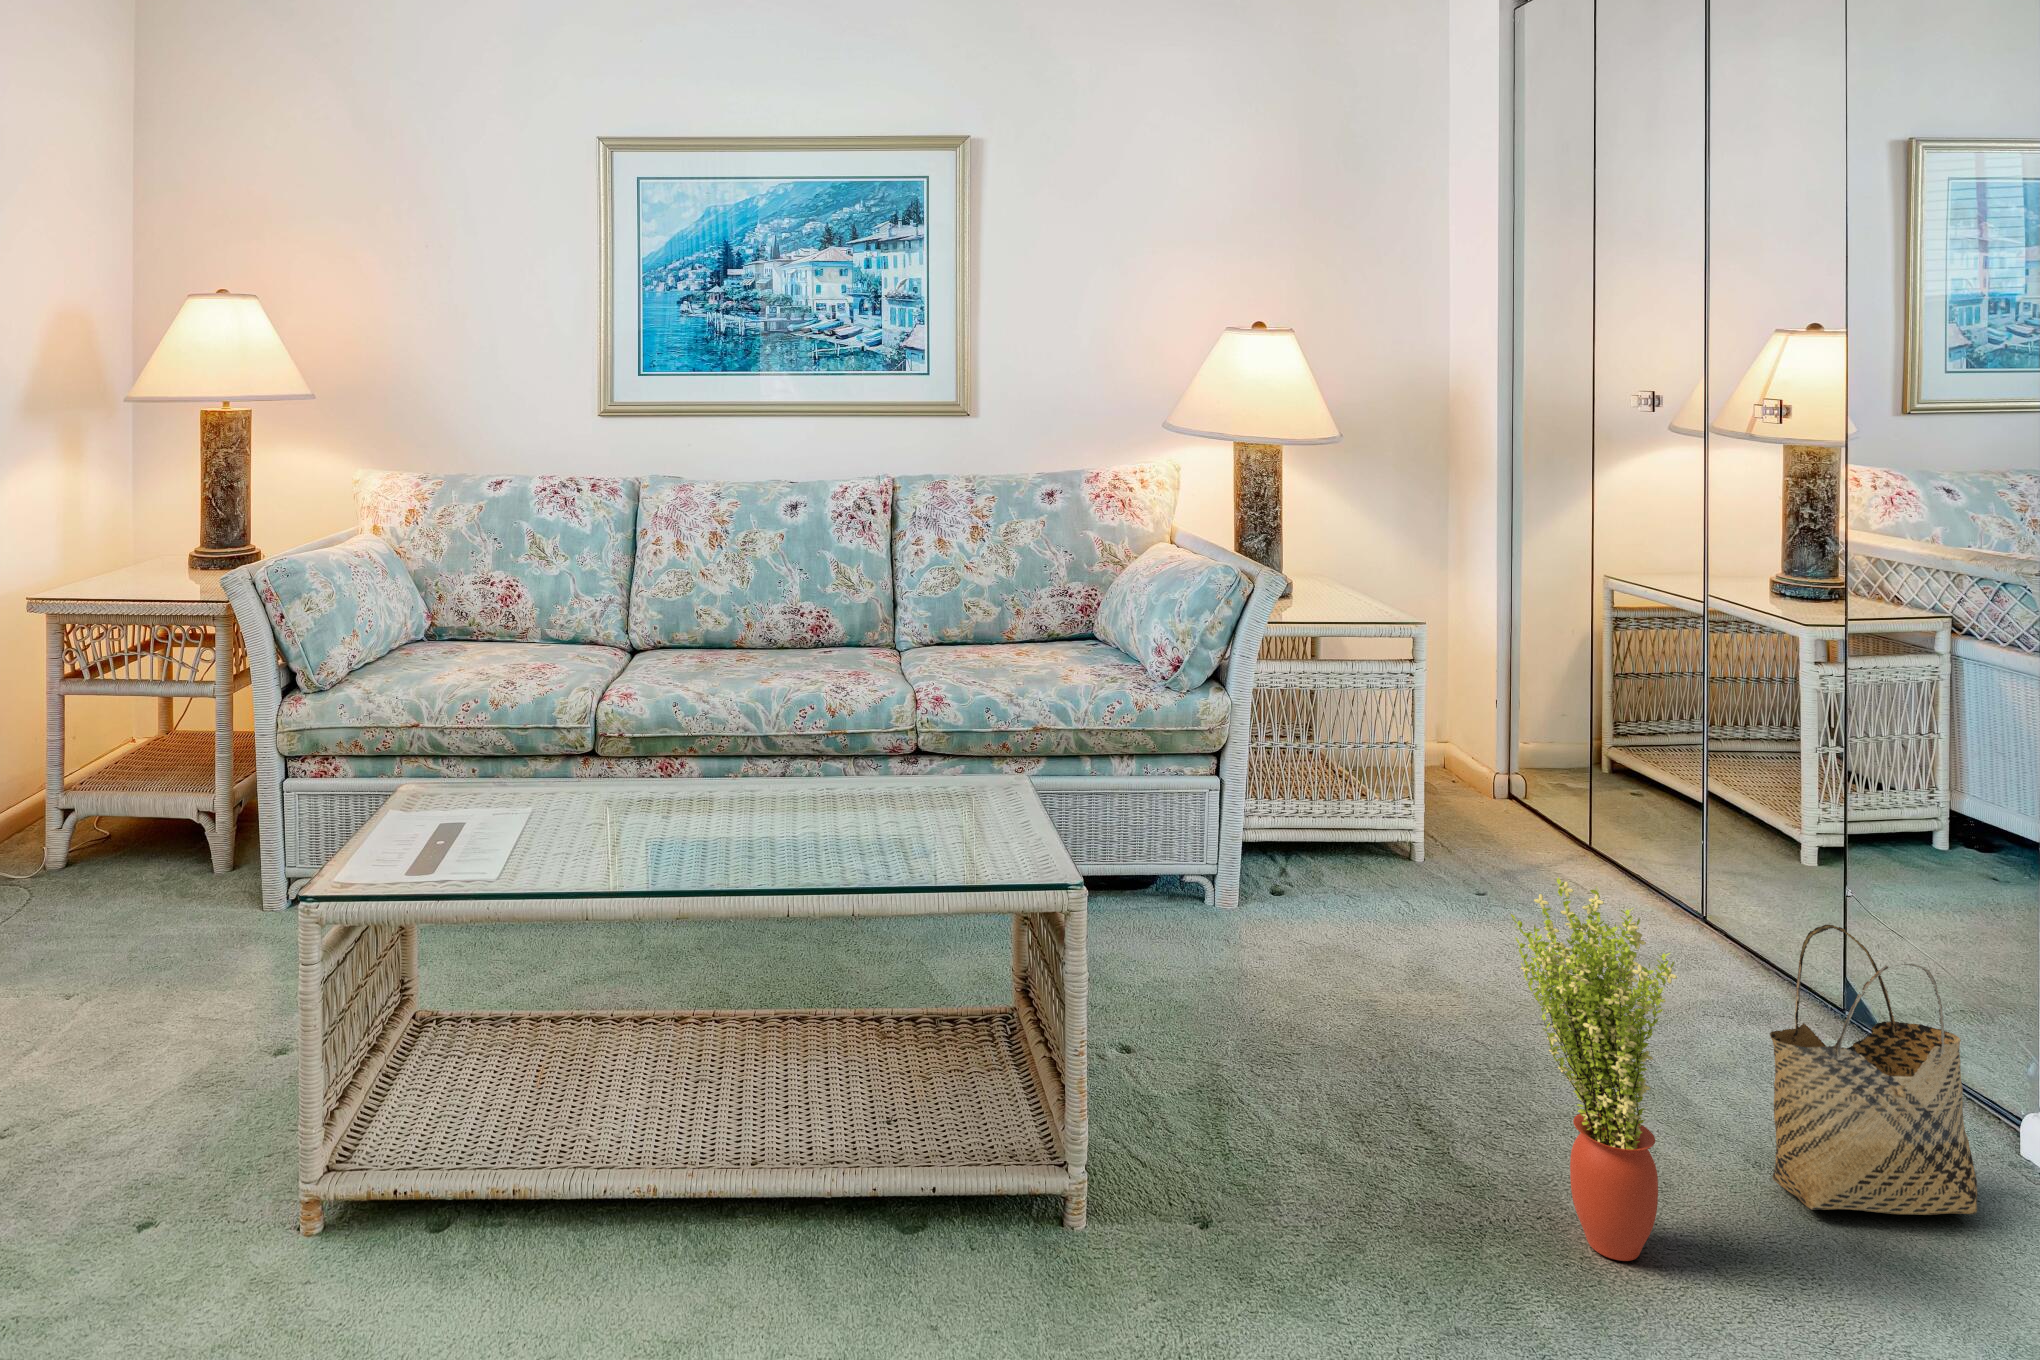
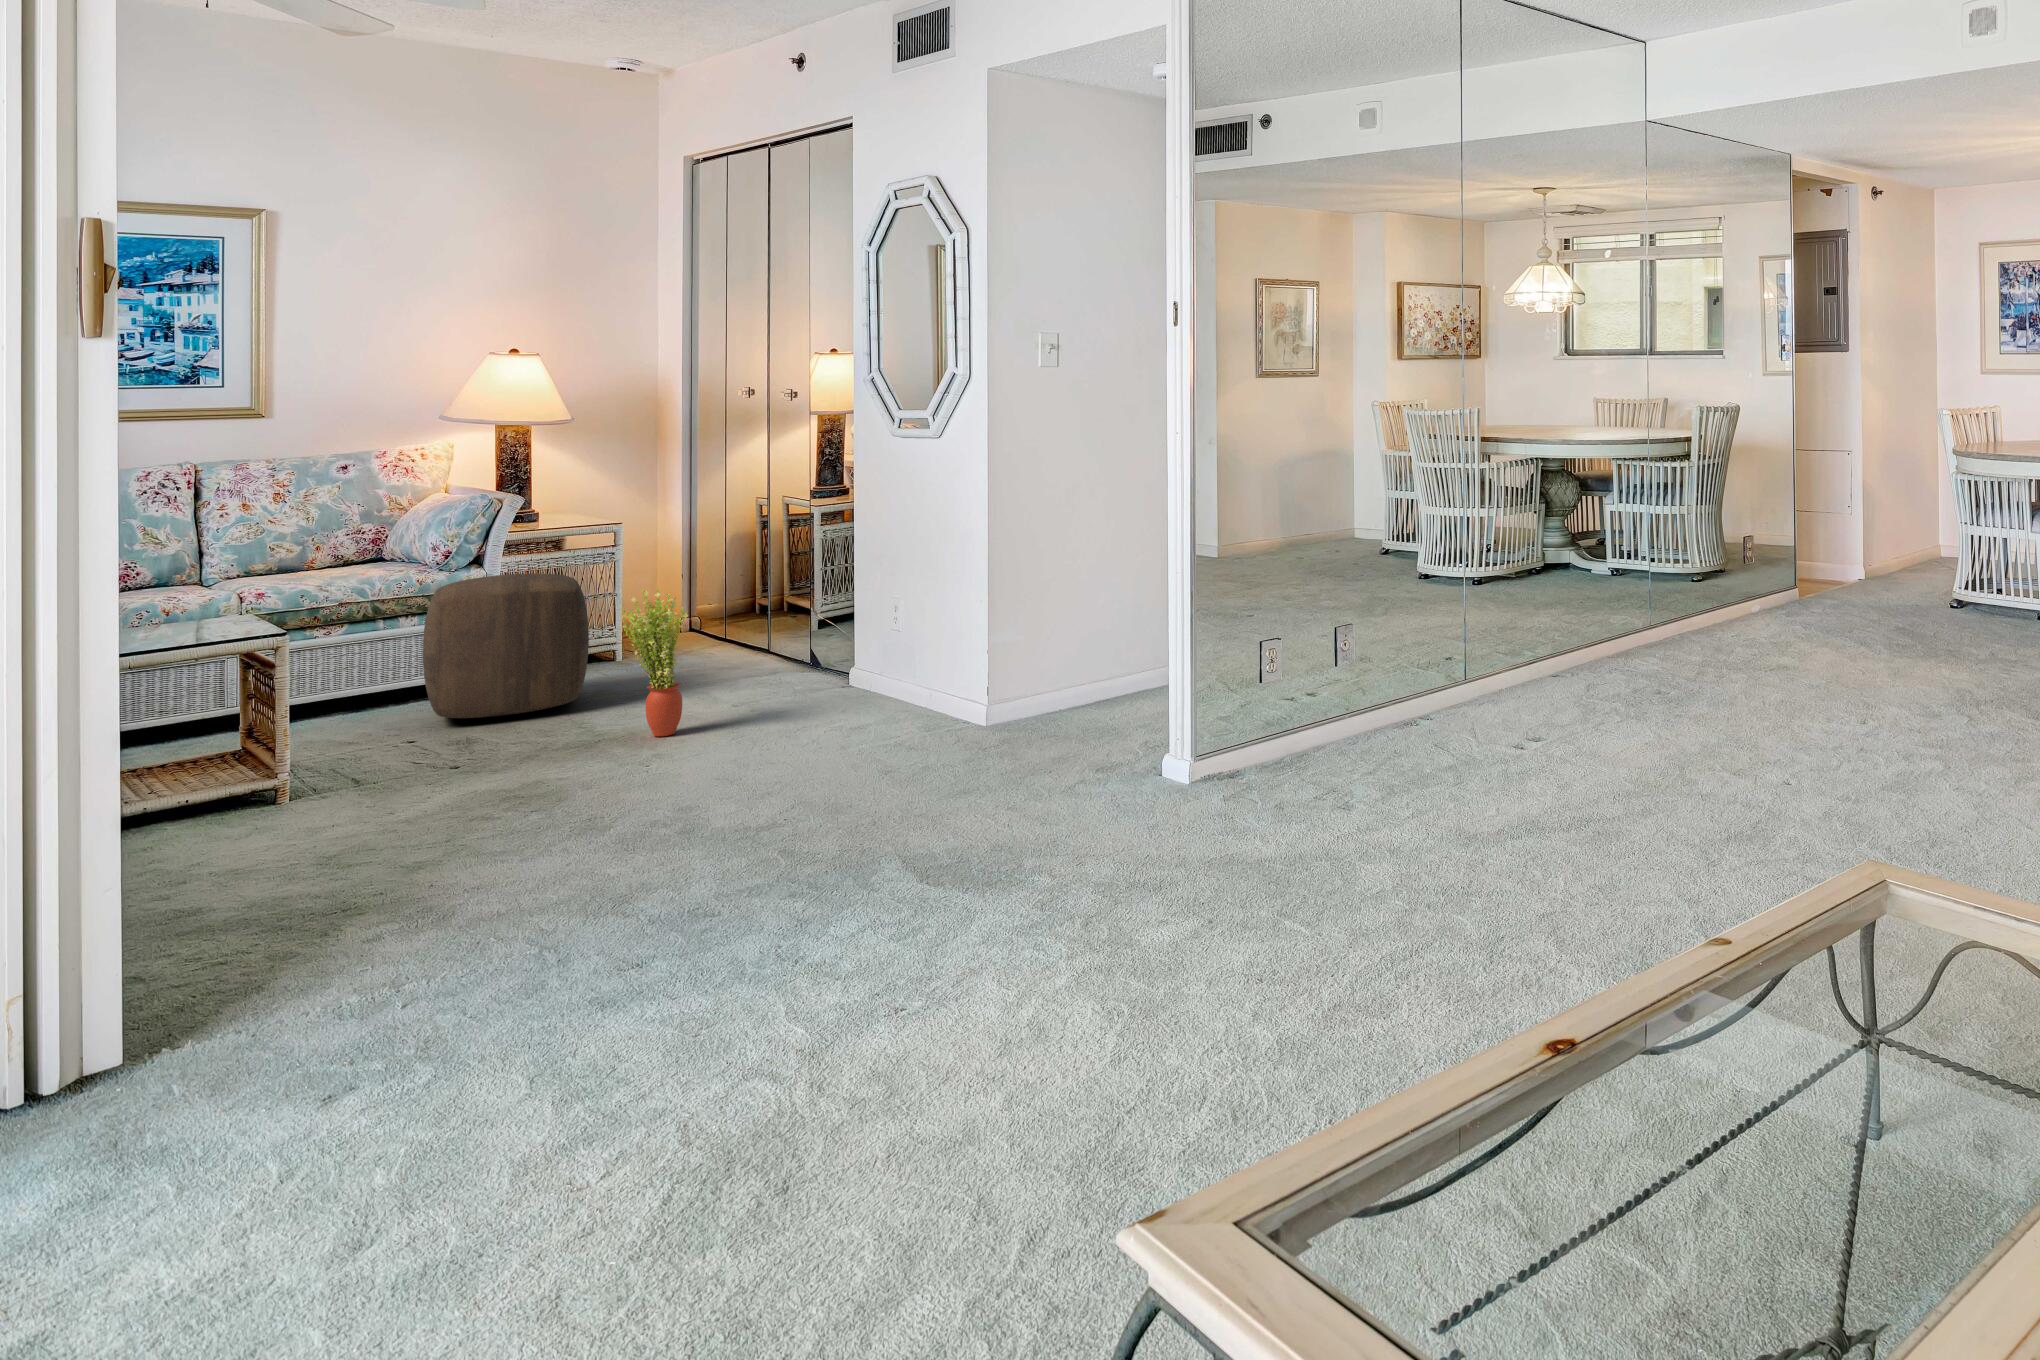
ottoman: none [1142,725,1405,1019] -> present [423,573,589,718]
woven basket: present [1770,925,1977,1215] -> none [742,601,821,709]

